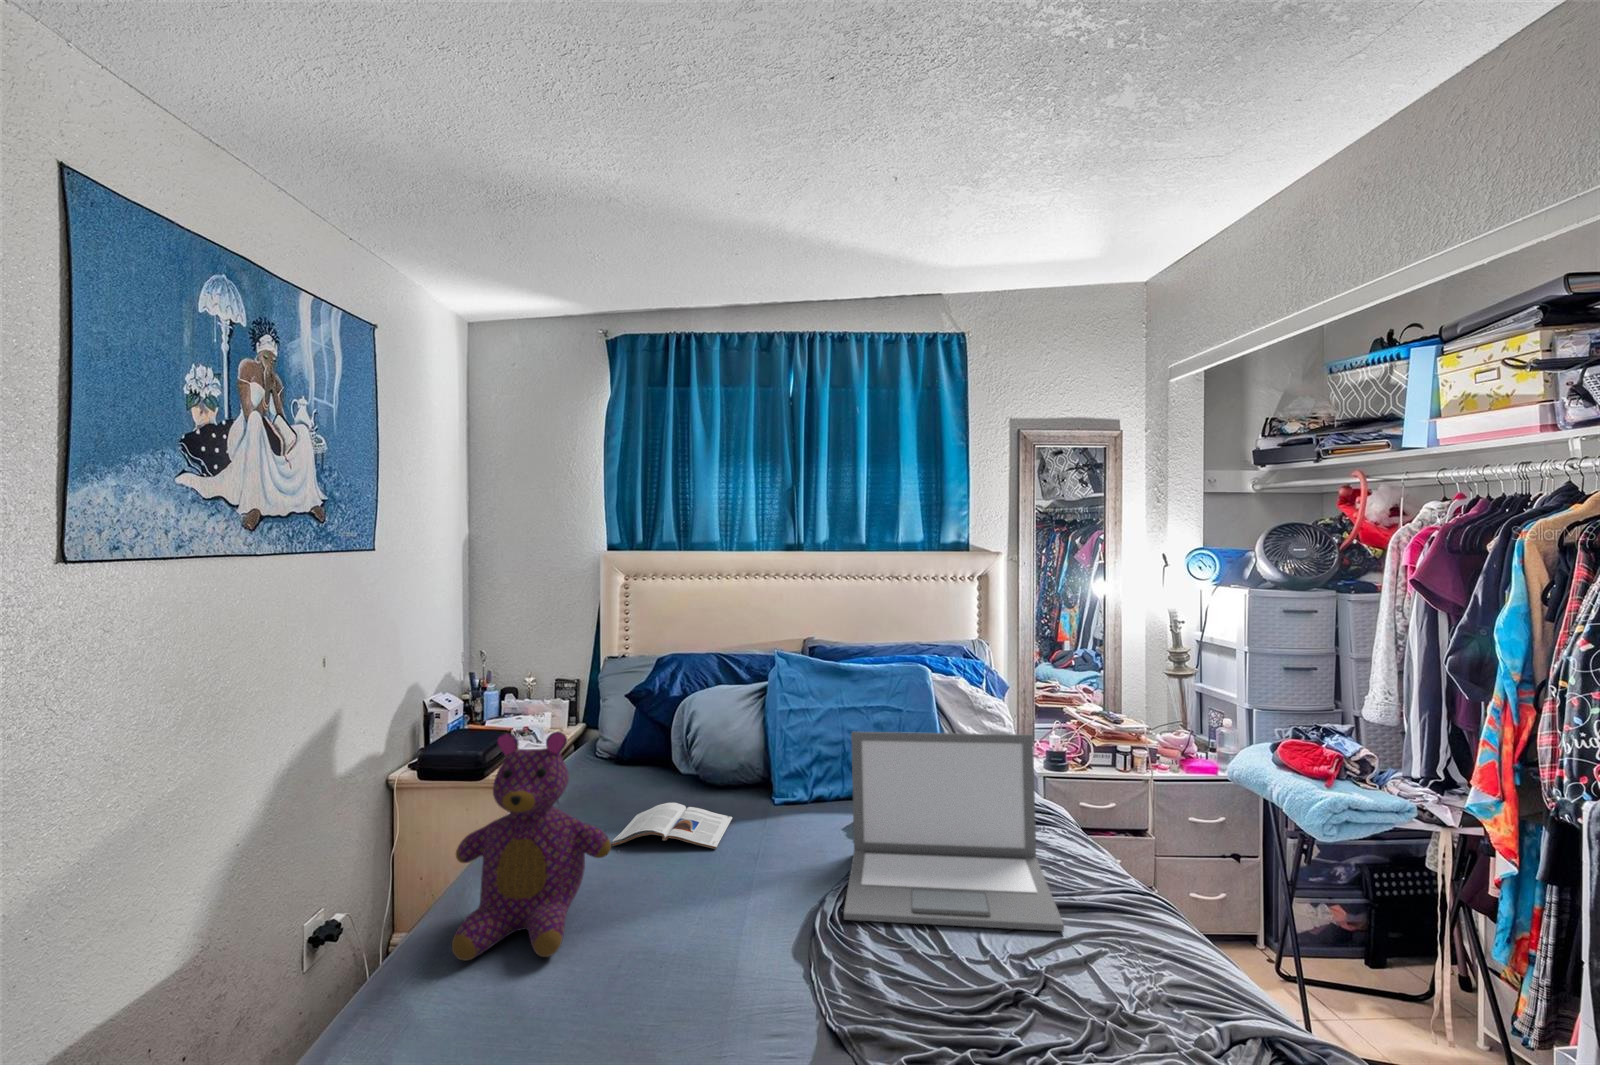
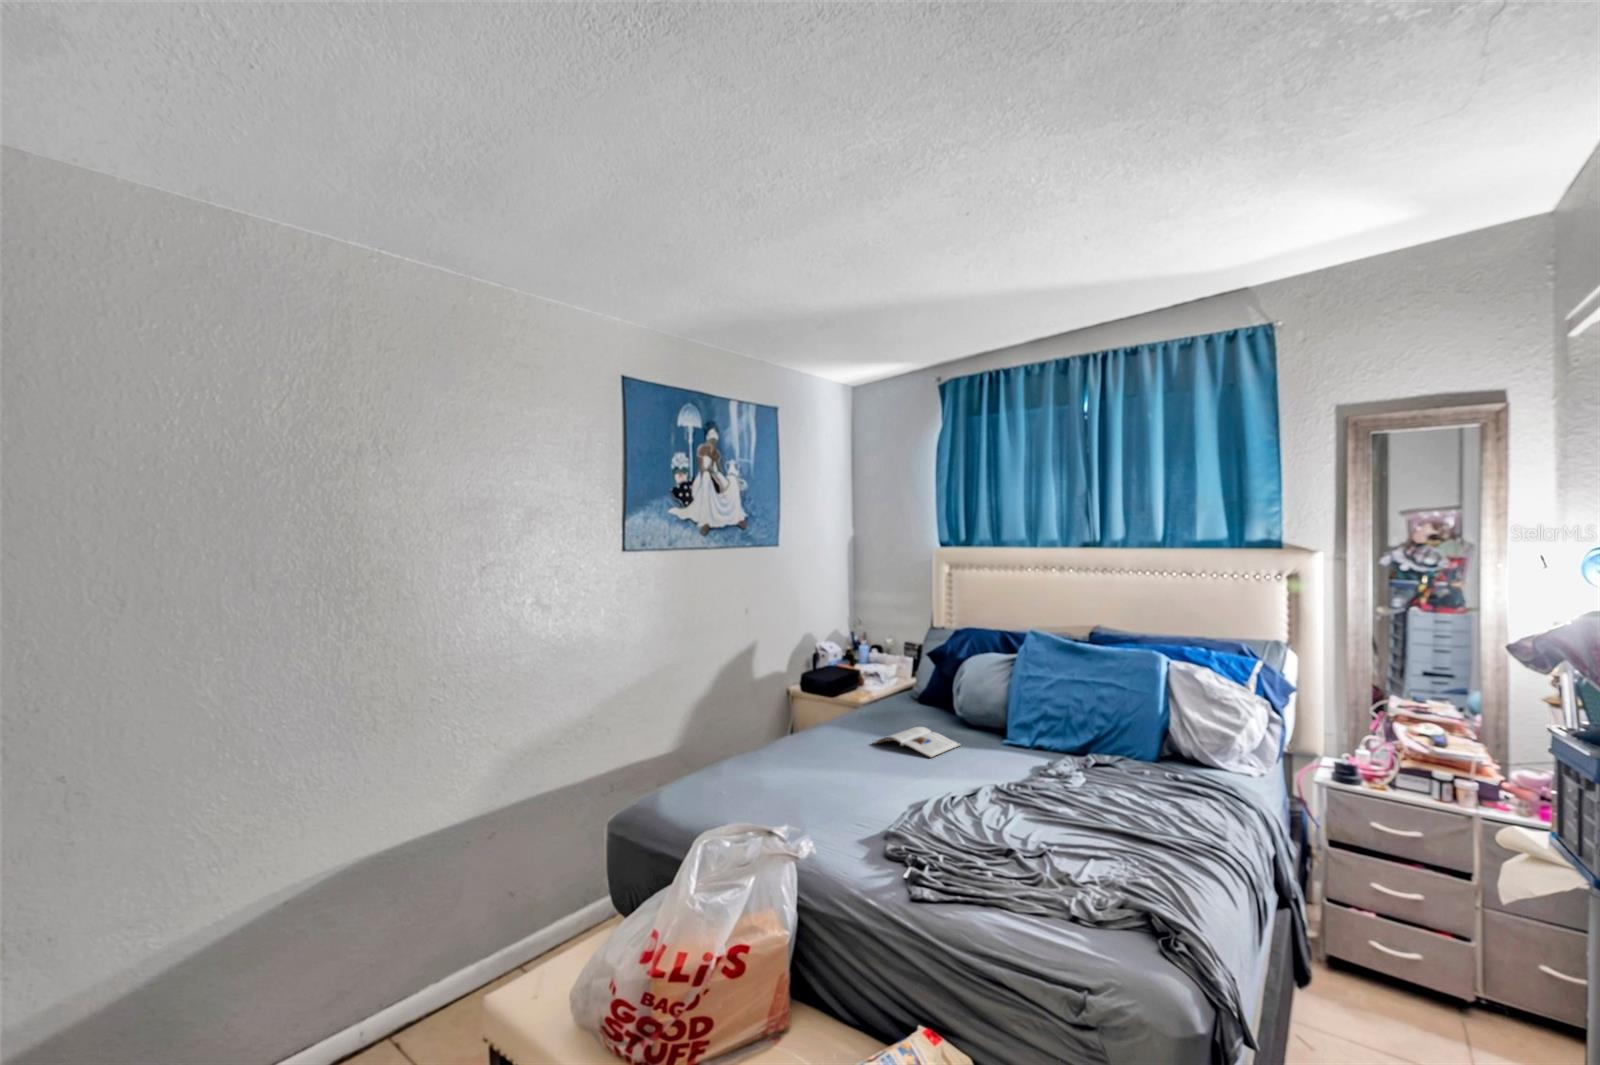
teddy bear: present [452,731,611,961] -> none [752,656,842,780]
laptop: present [844,732,1064,931] -> none [968,688,1163,852]

